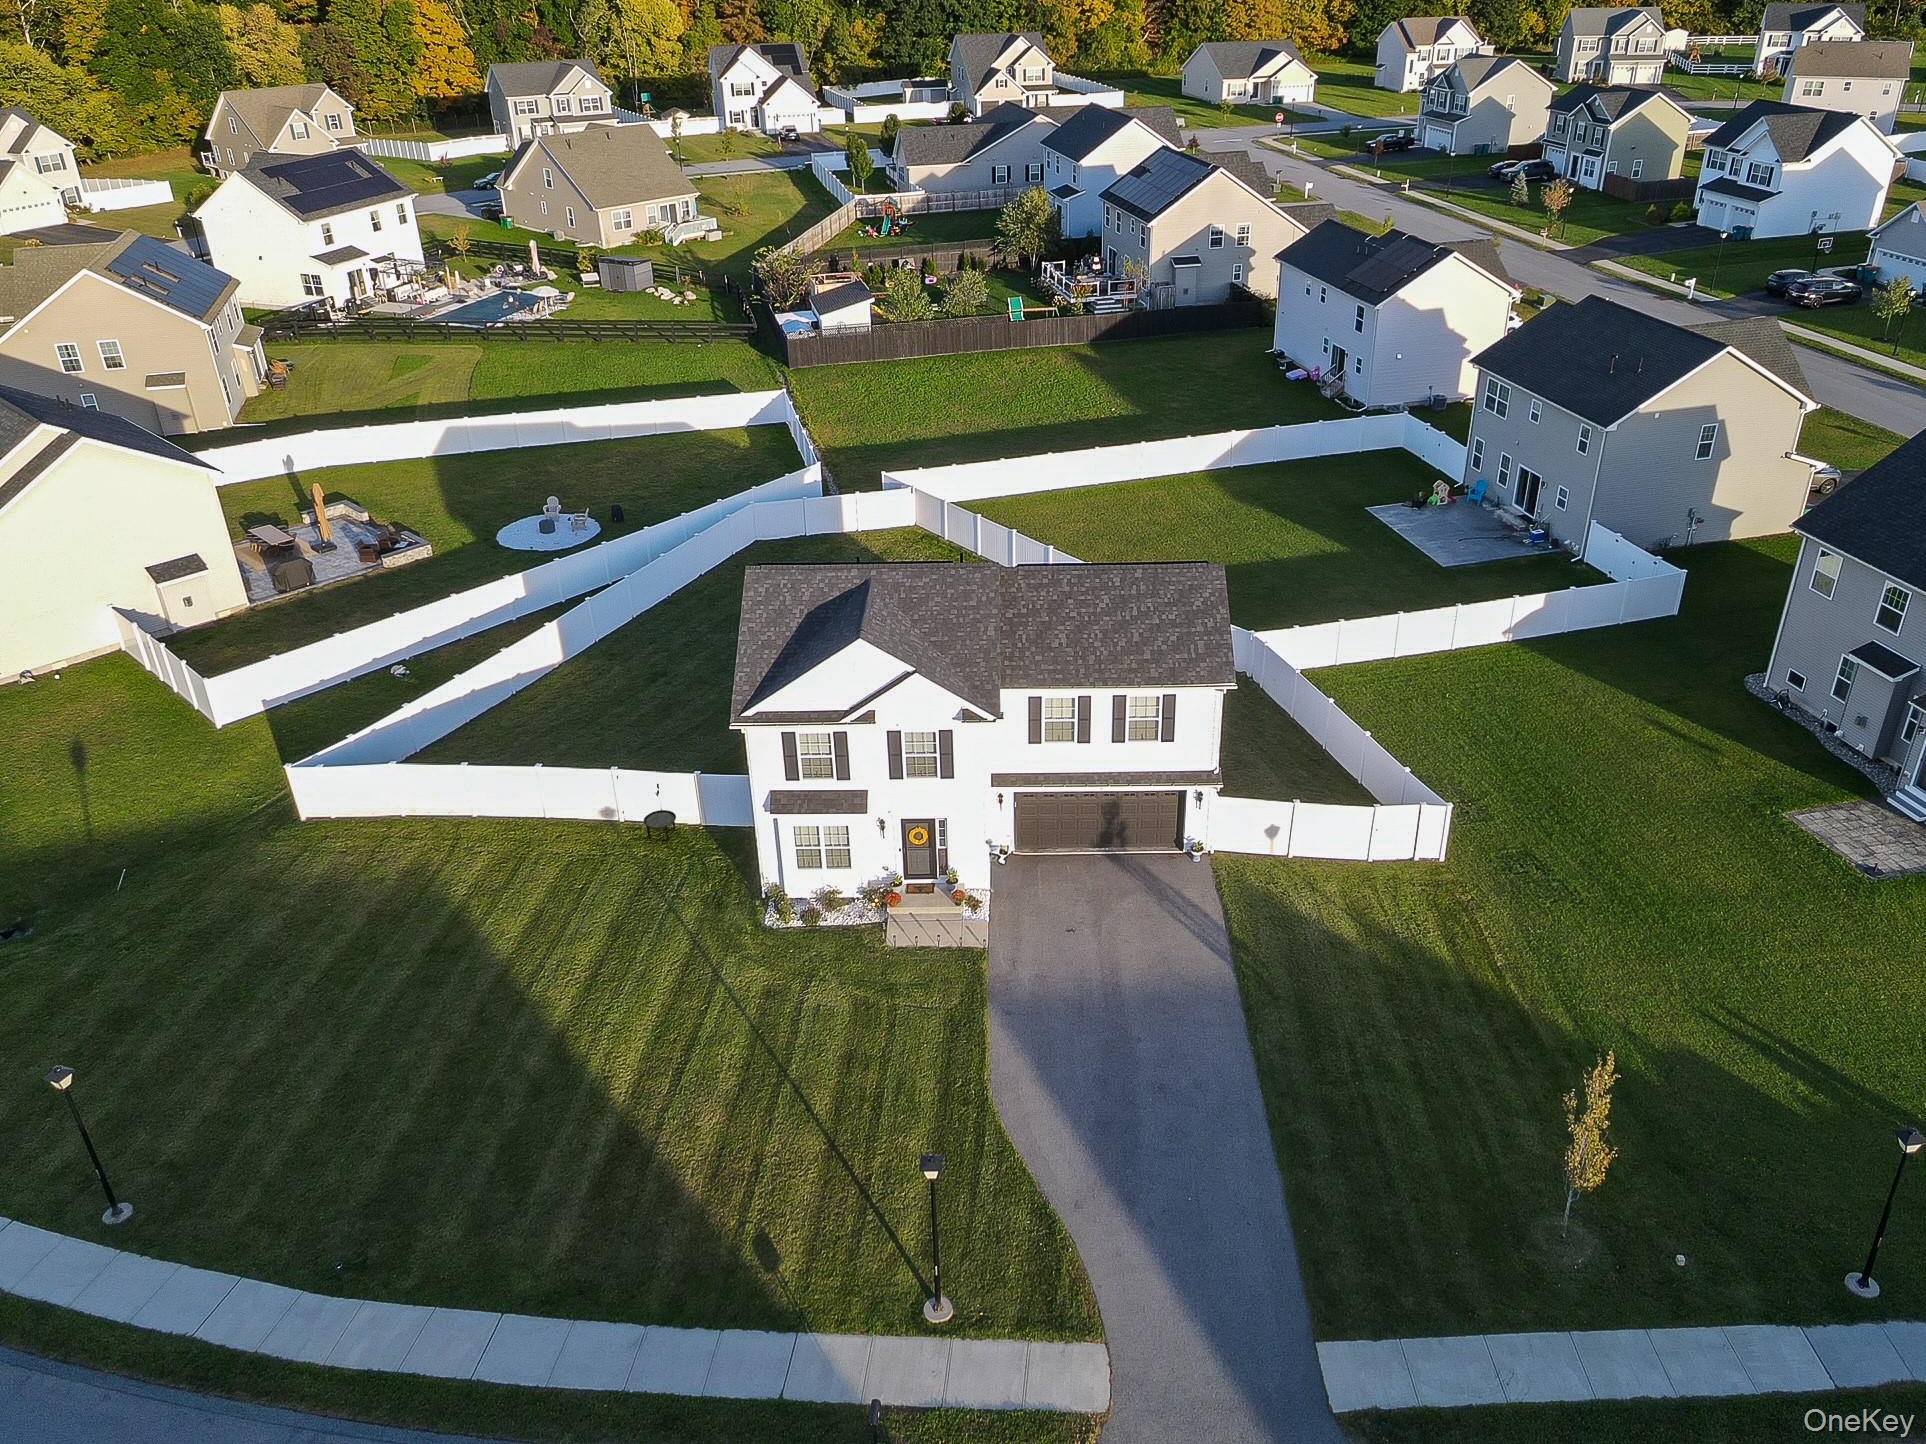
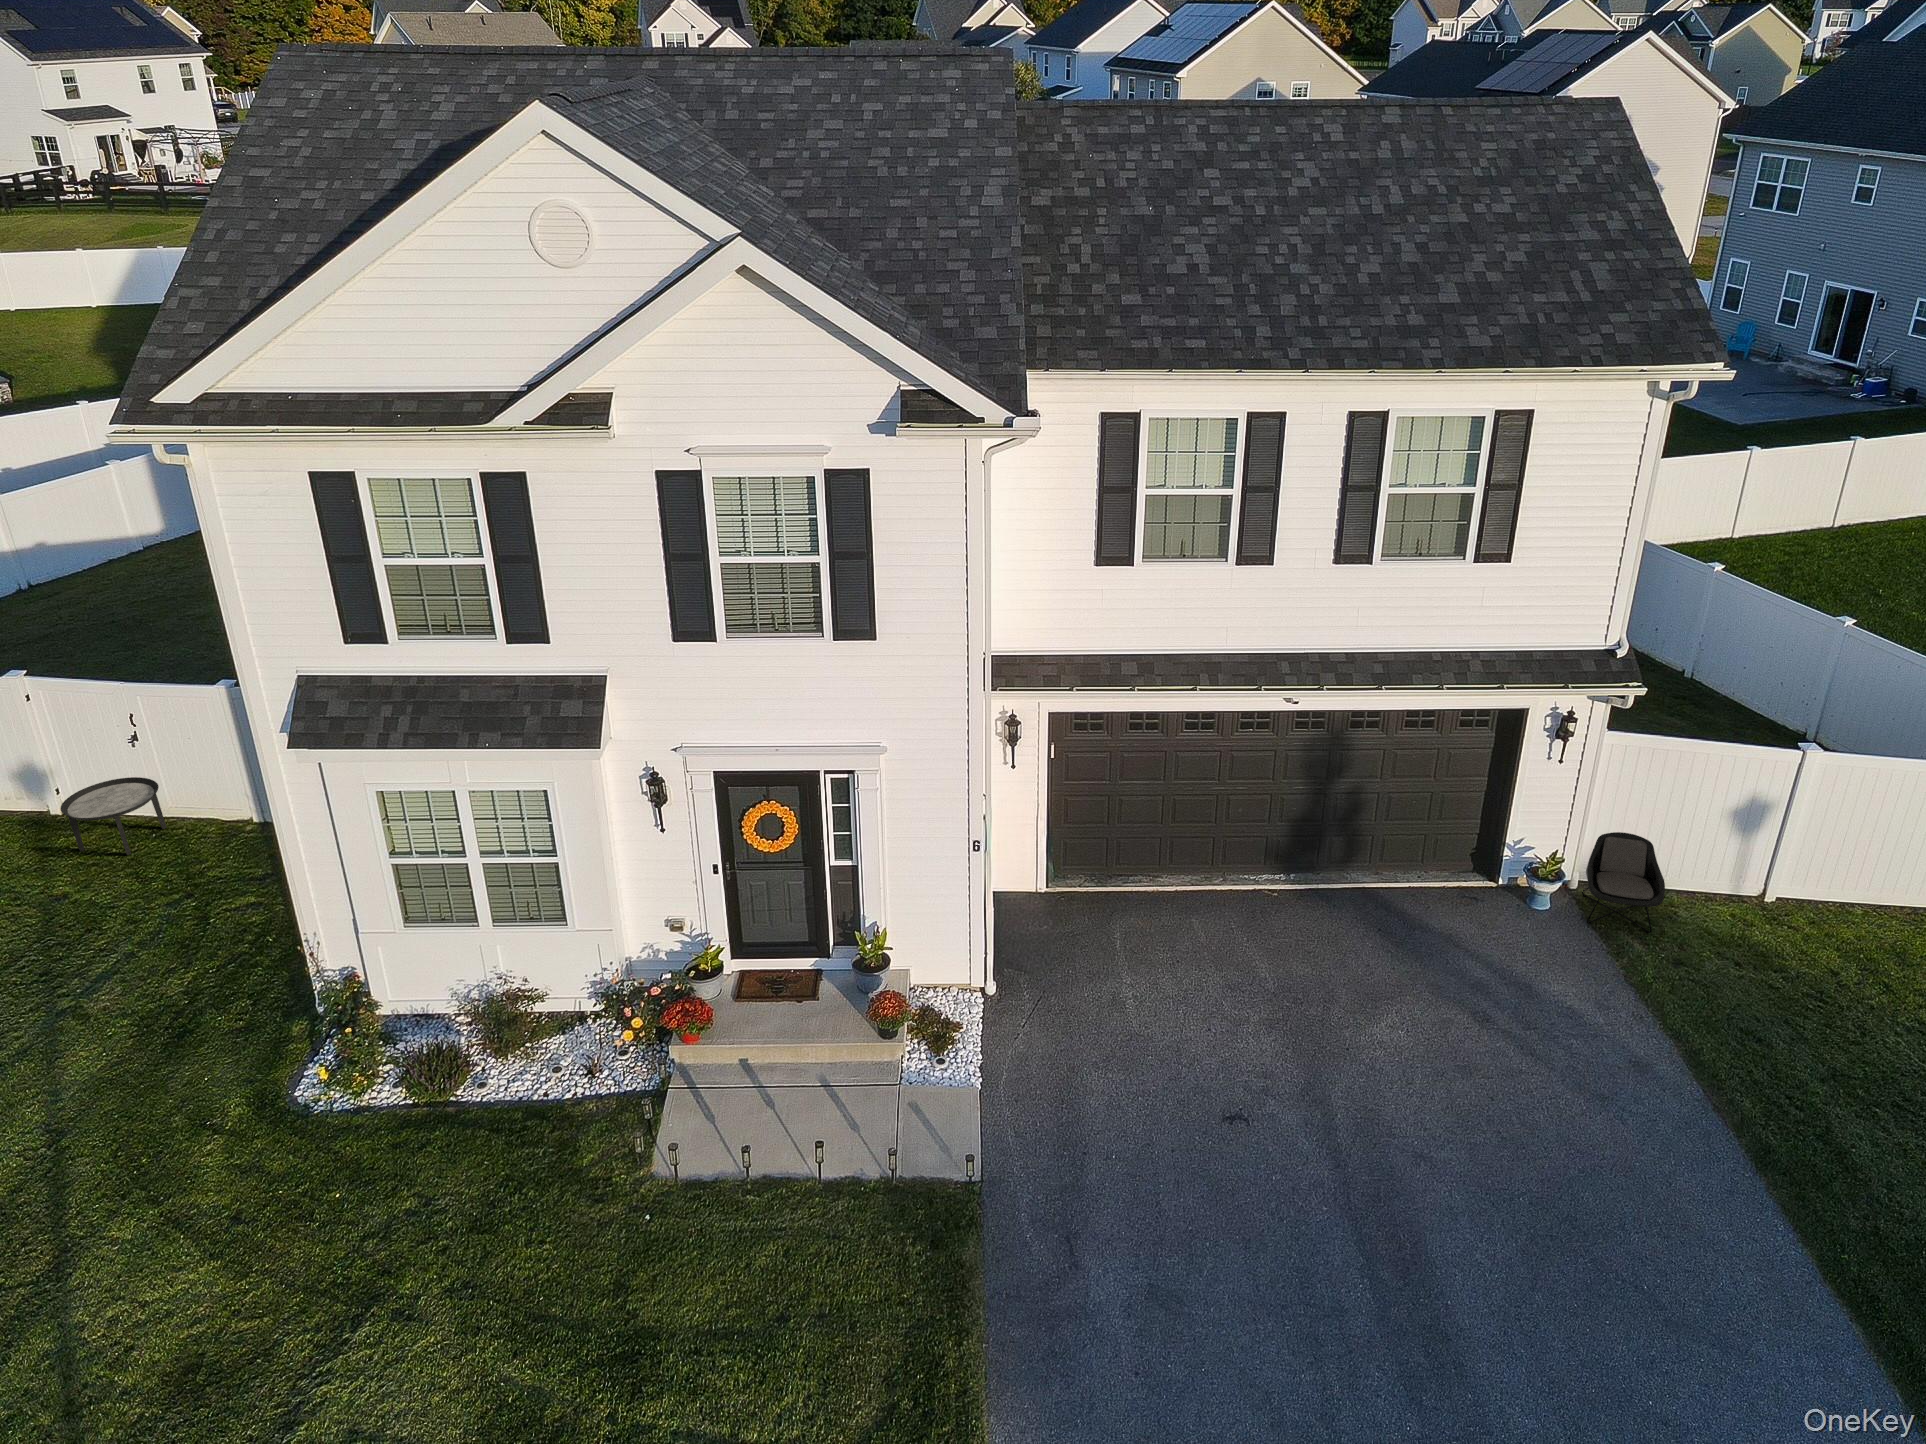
lounge chair: none [1209,835,1236,872] -> present [1582,832,1665,933]

